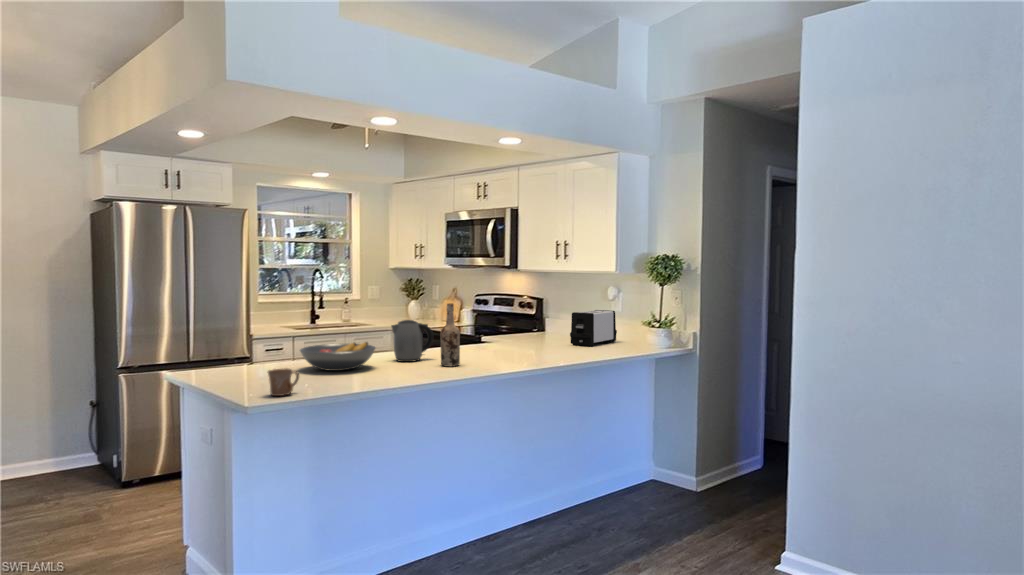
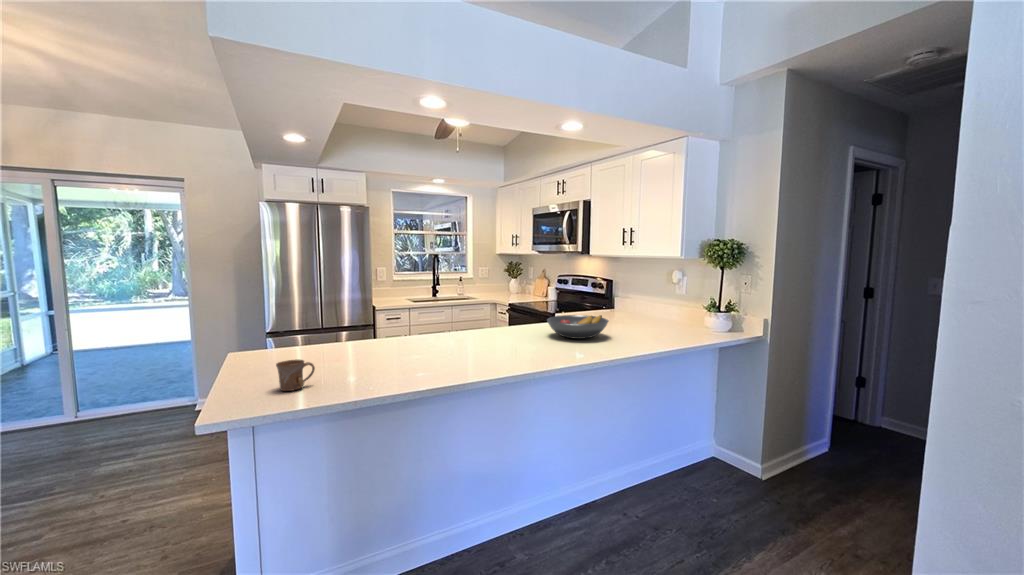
wine bottle: present [441,303,460,367] -> none [493,288,512,352]
toaster: present [570,310,617,346] -> none [633,293,681,329]
kettle: present [391,320,433,362] -> none [453,302,493,343]
fruit bowl: present [300,342,375,371] -> present [547,315,609,339]

